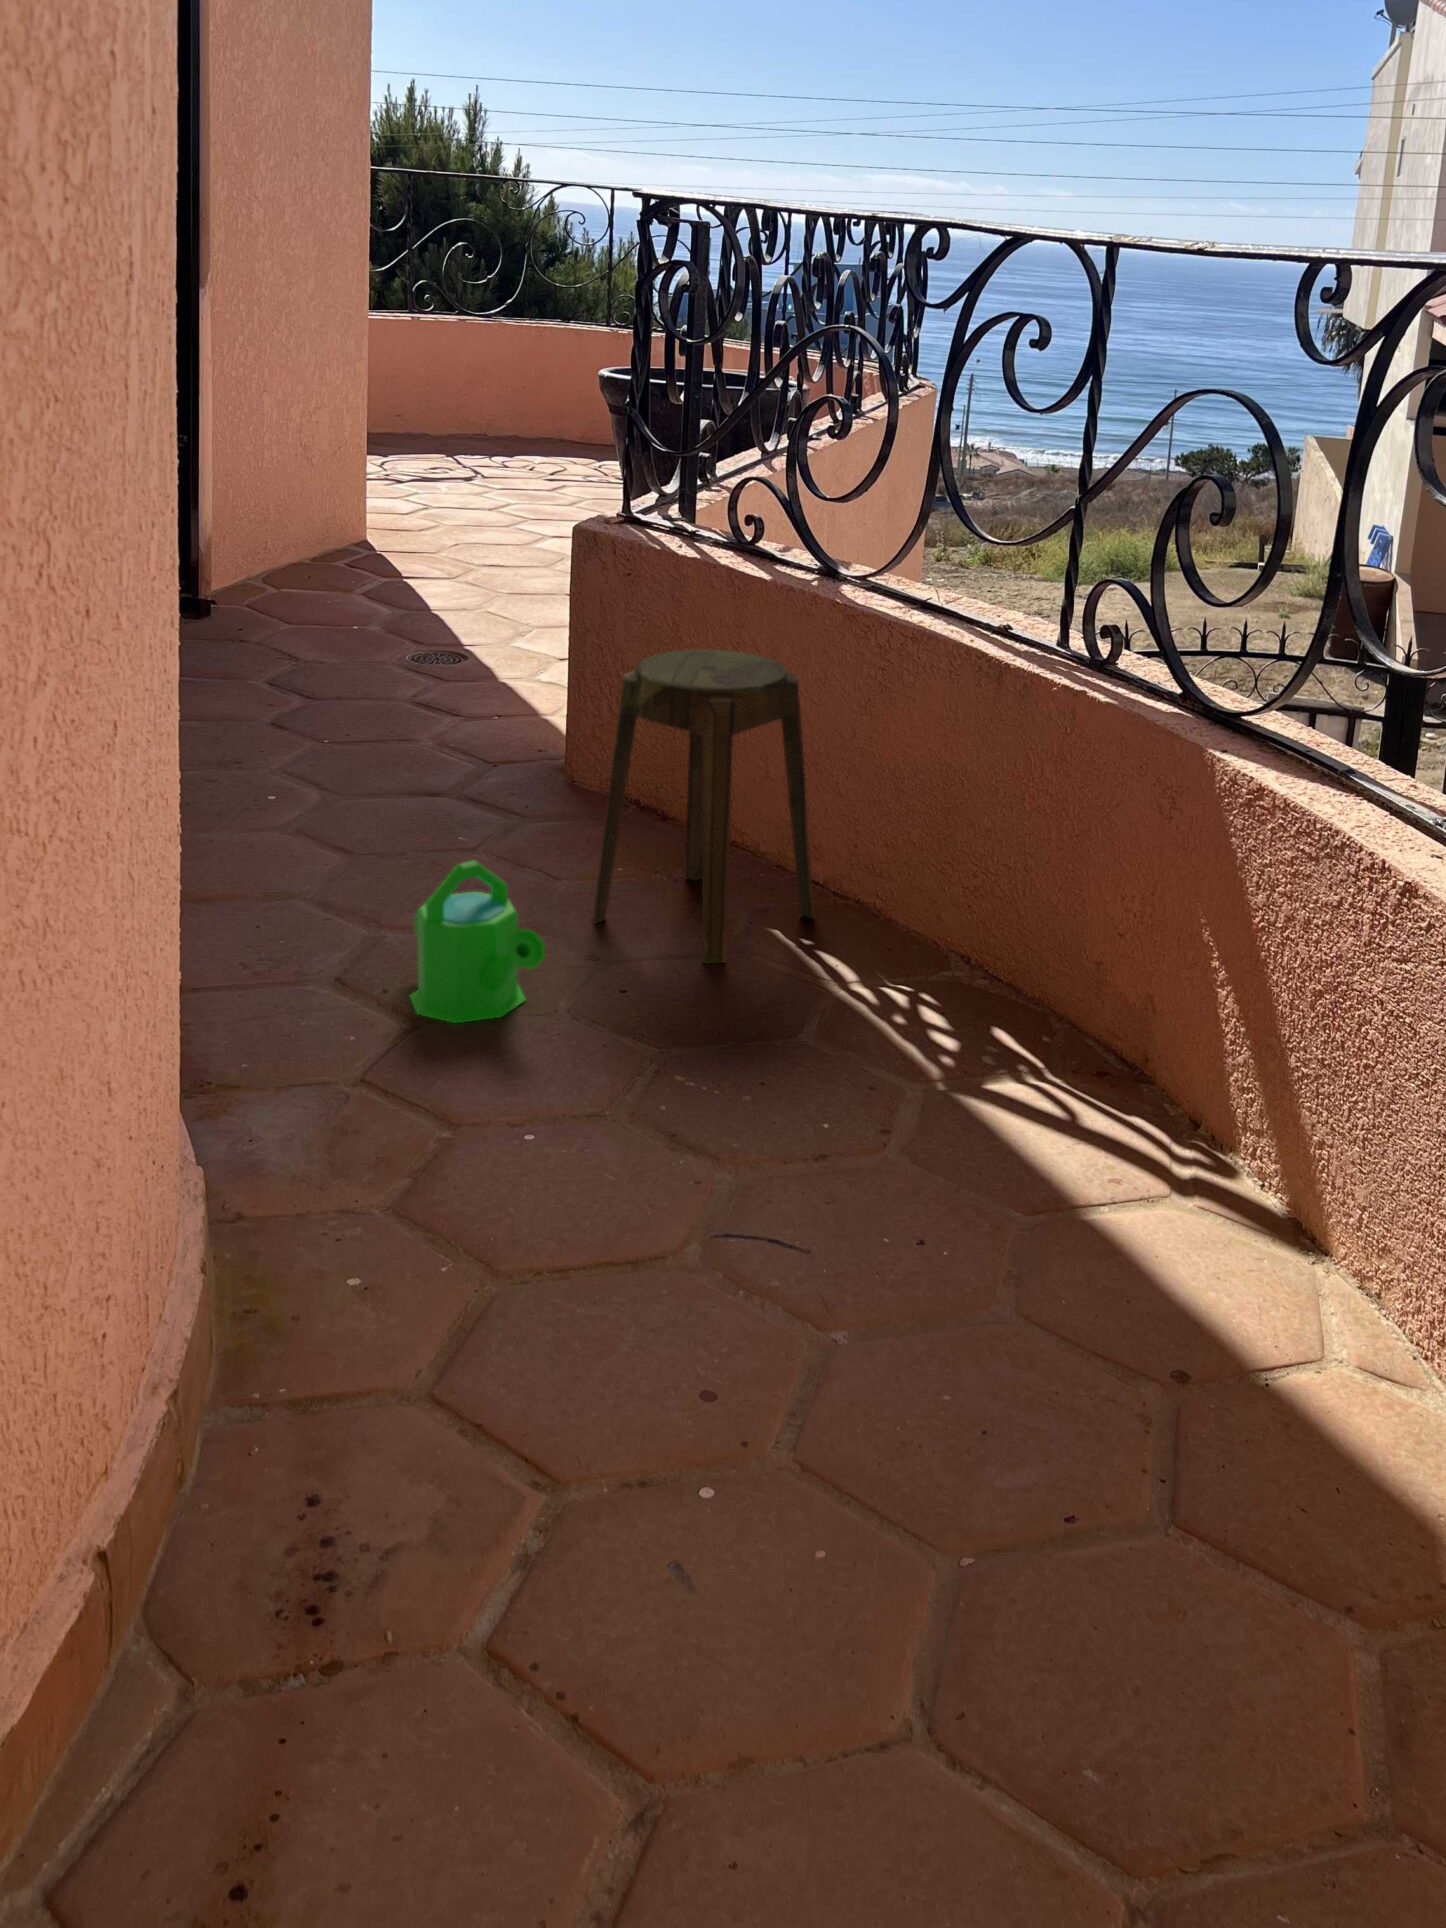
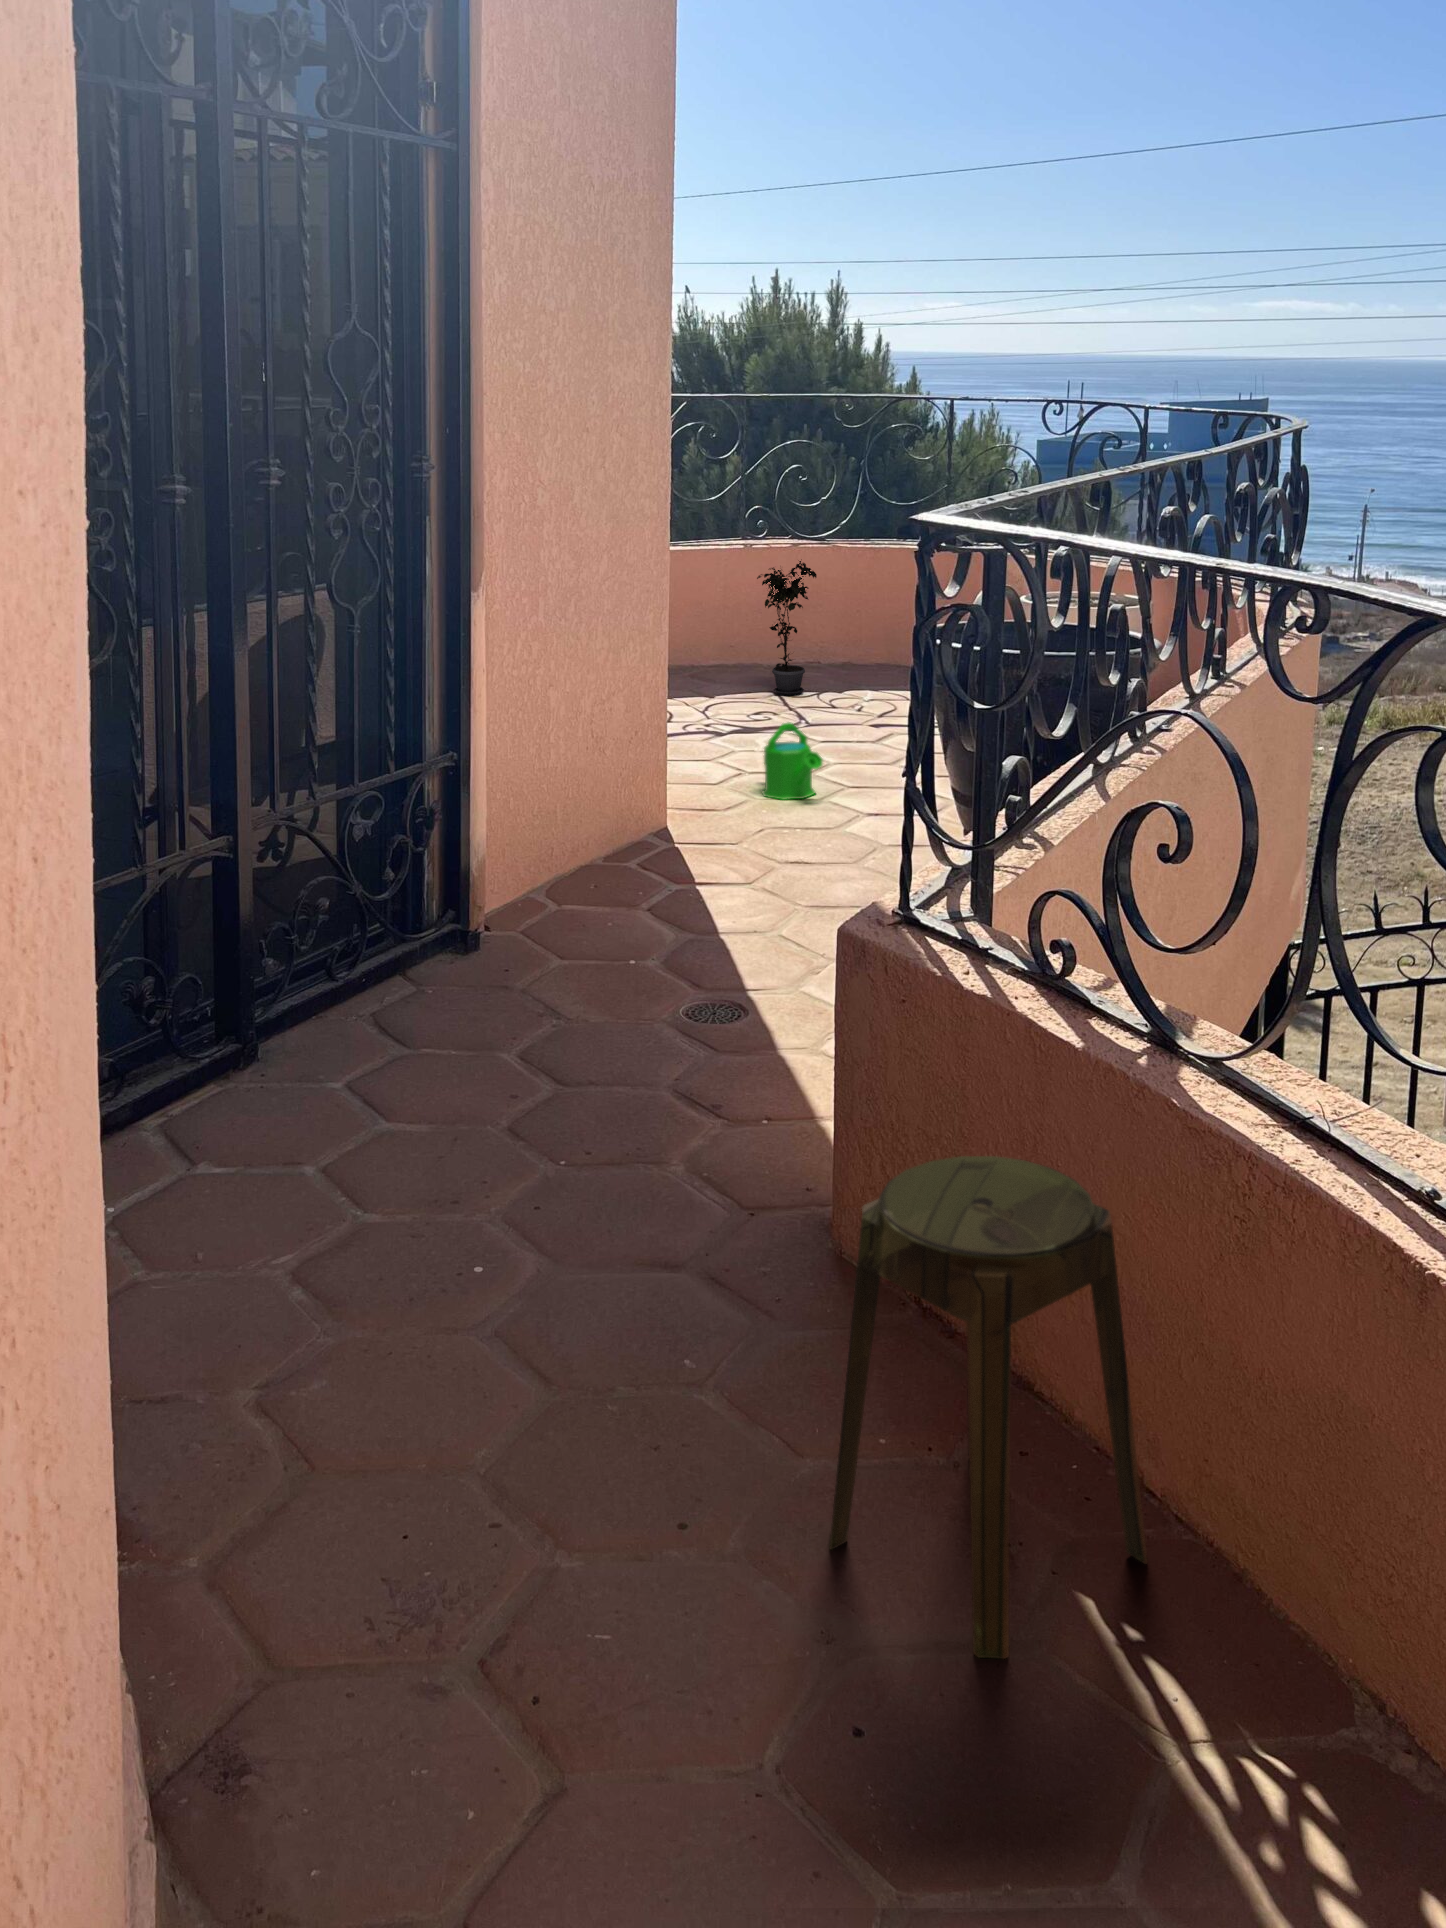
potted plant: none [428,328,484,454] -> present [757,561,817,695]
watering can: present [410,860,545,1023] -> present [762,722,823,800]

